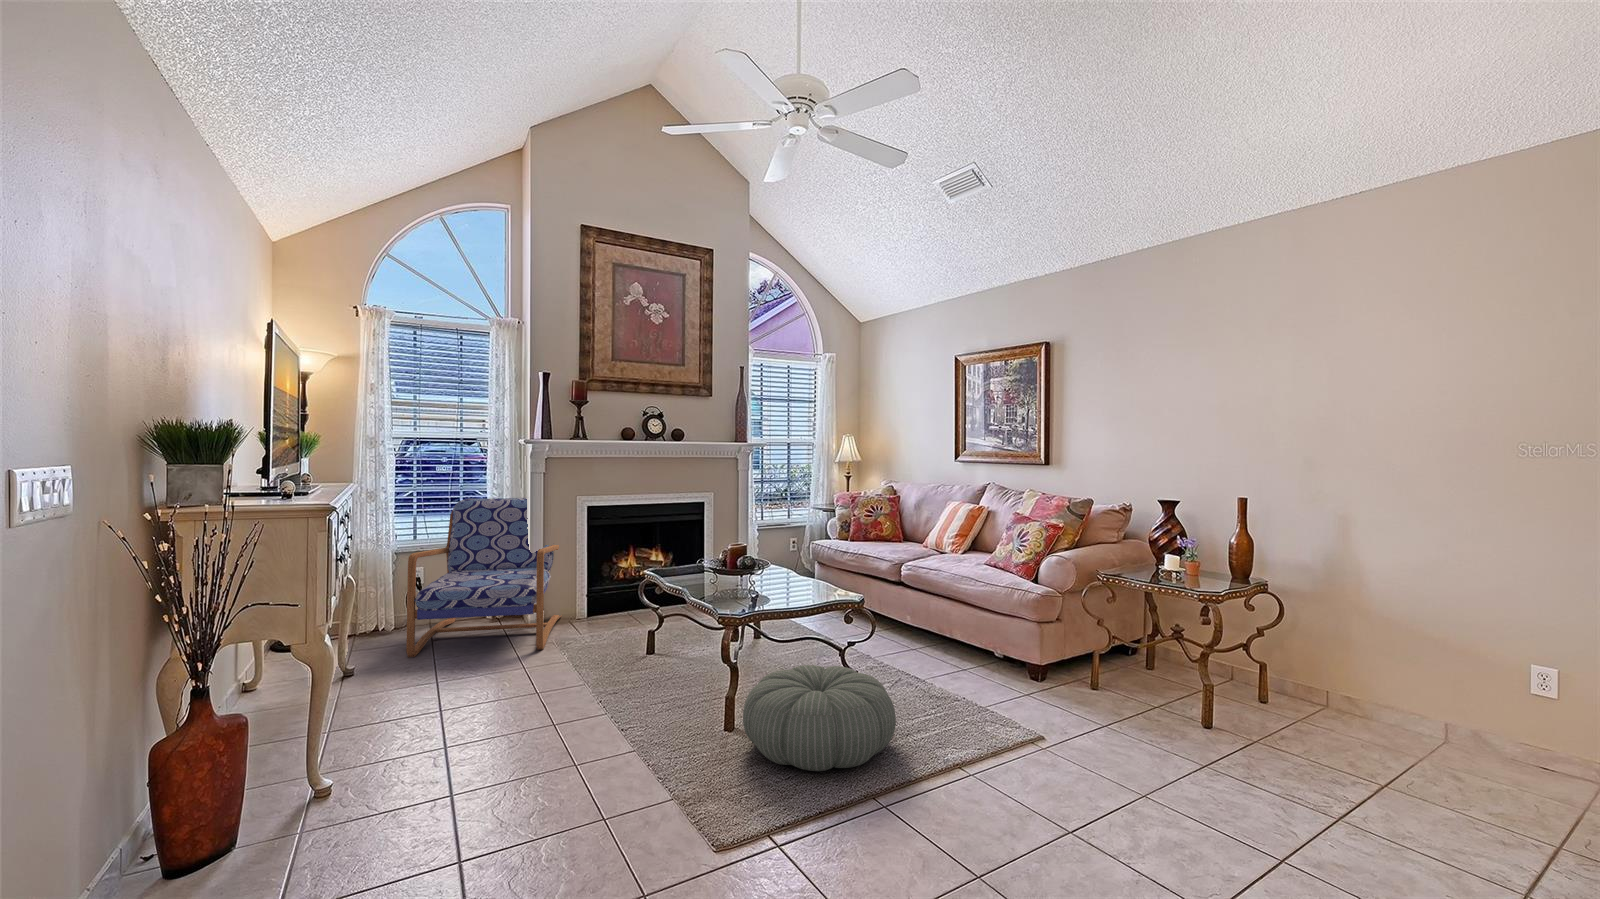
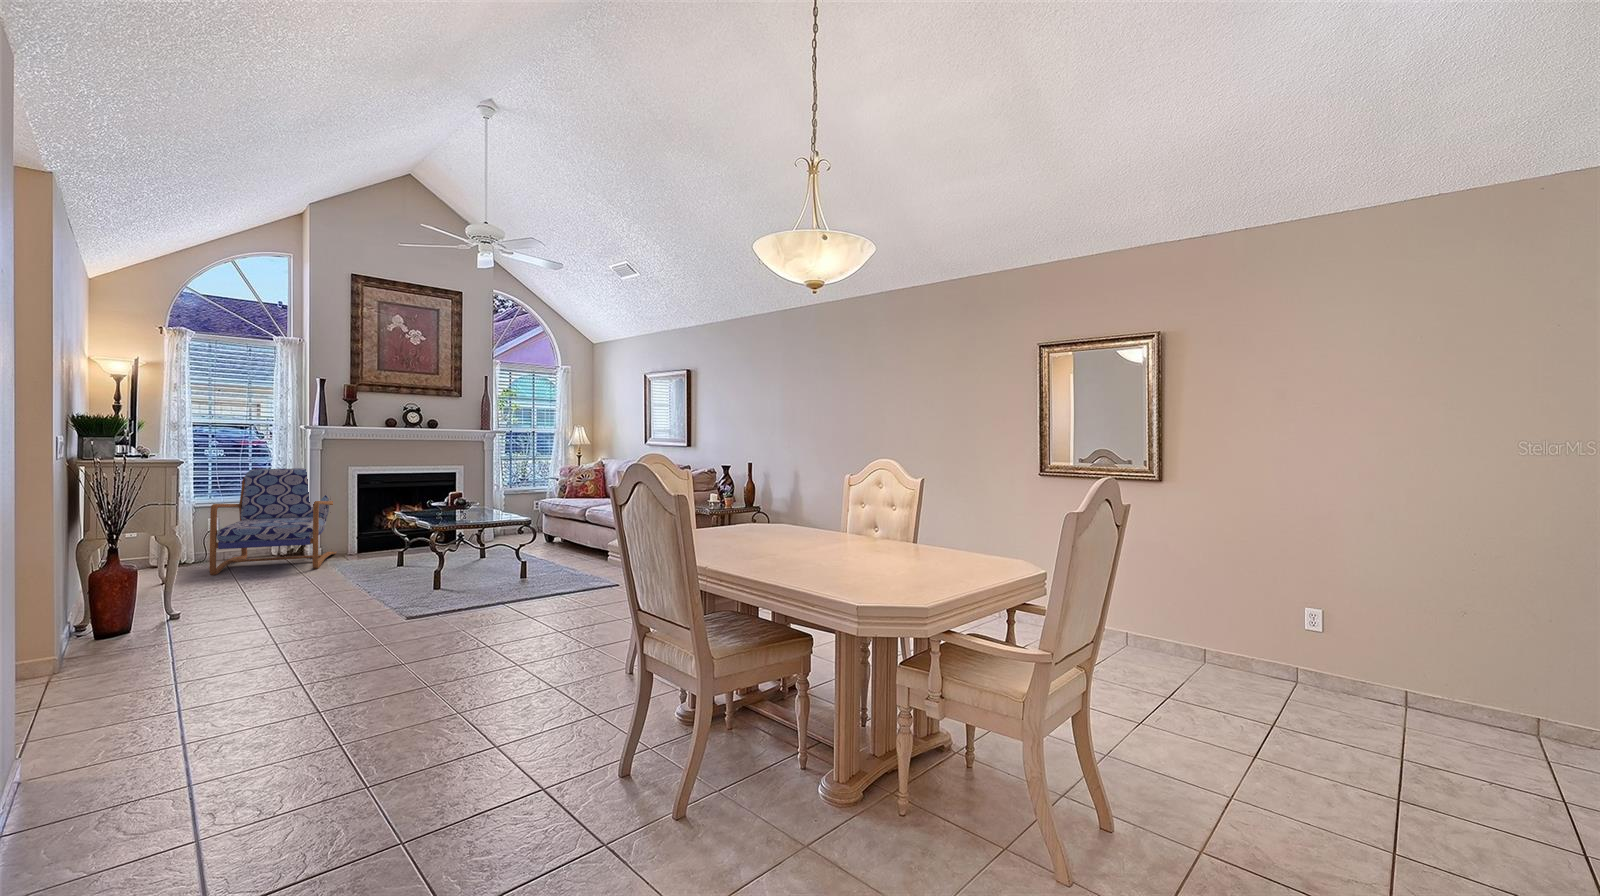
pouf: present [743,665,896,771] -> none [438,555,529,602]

